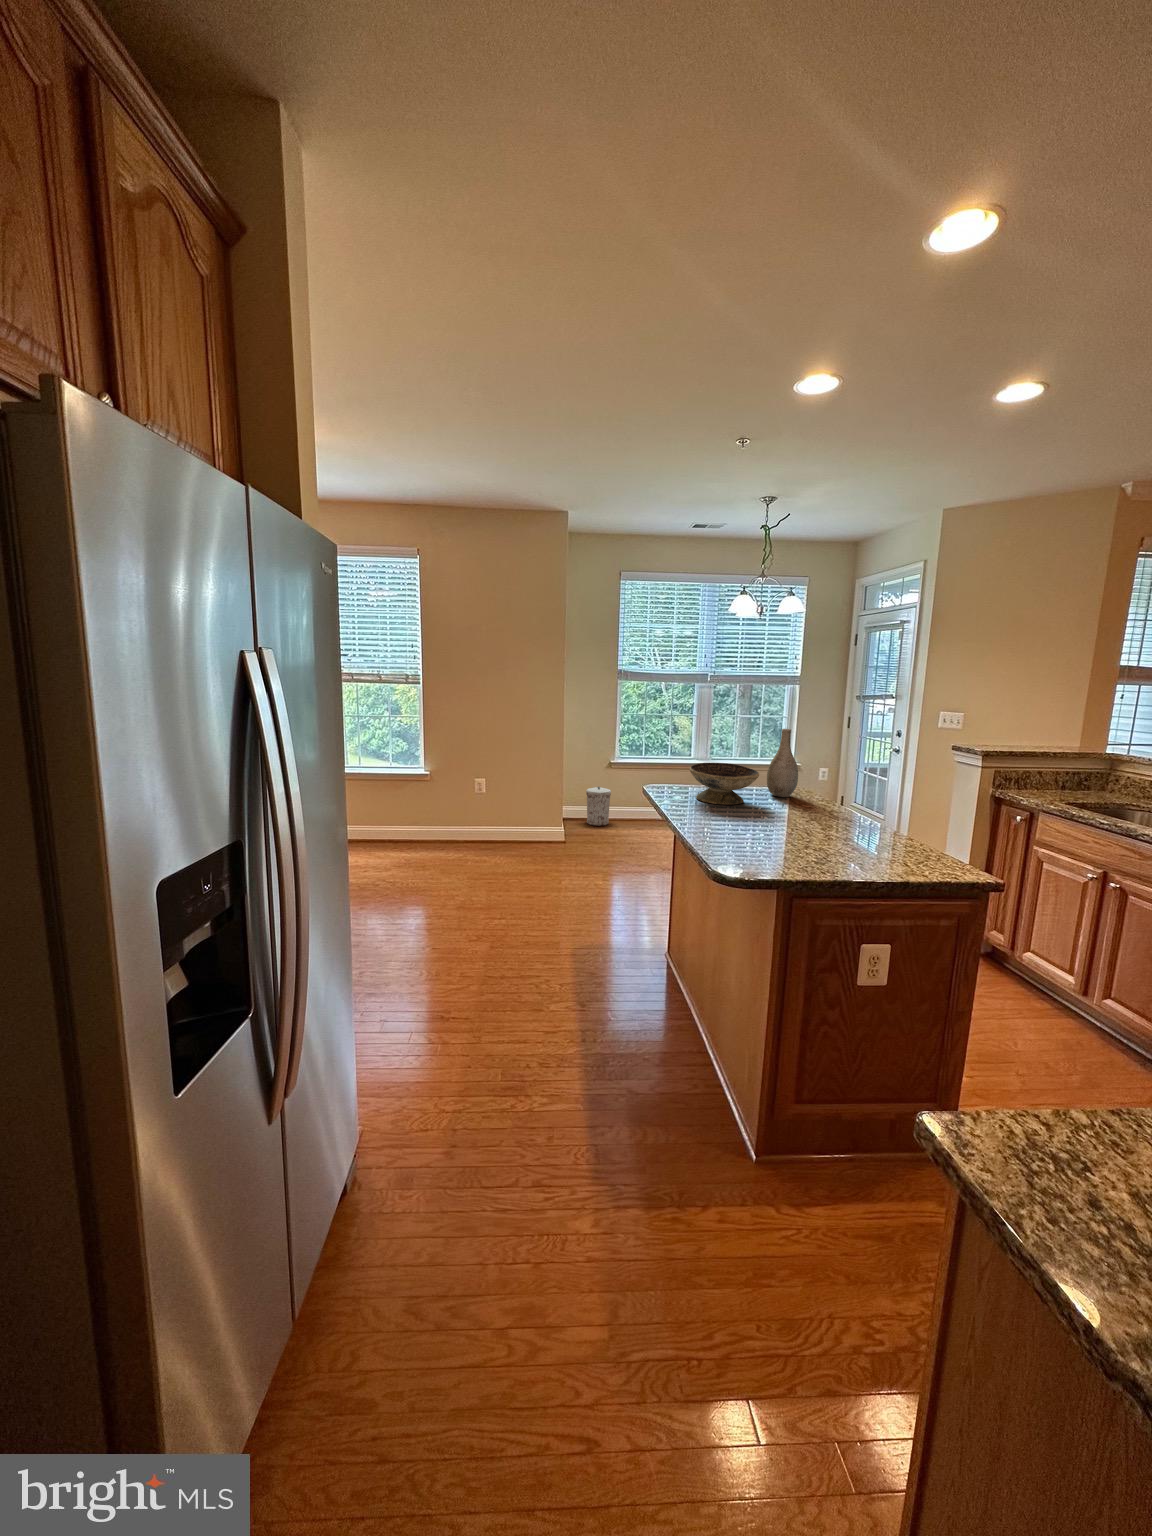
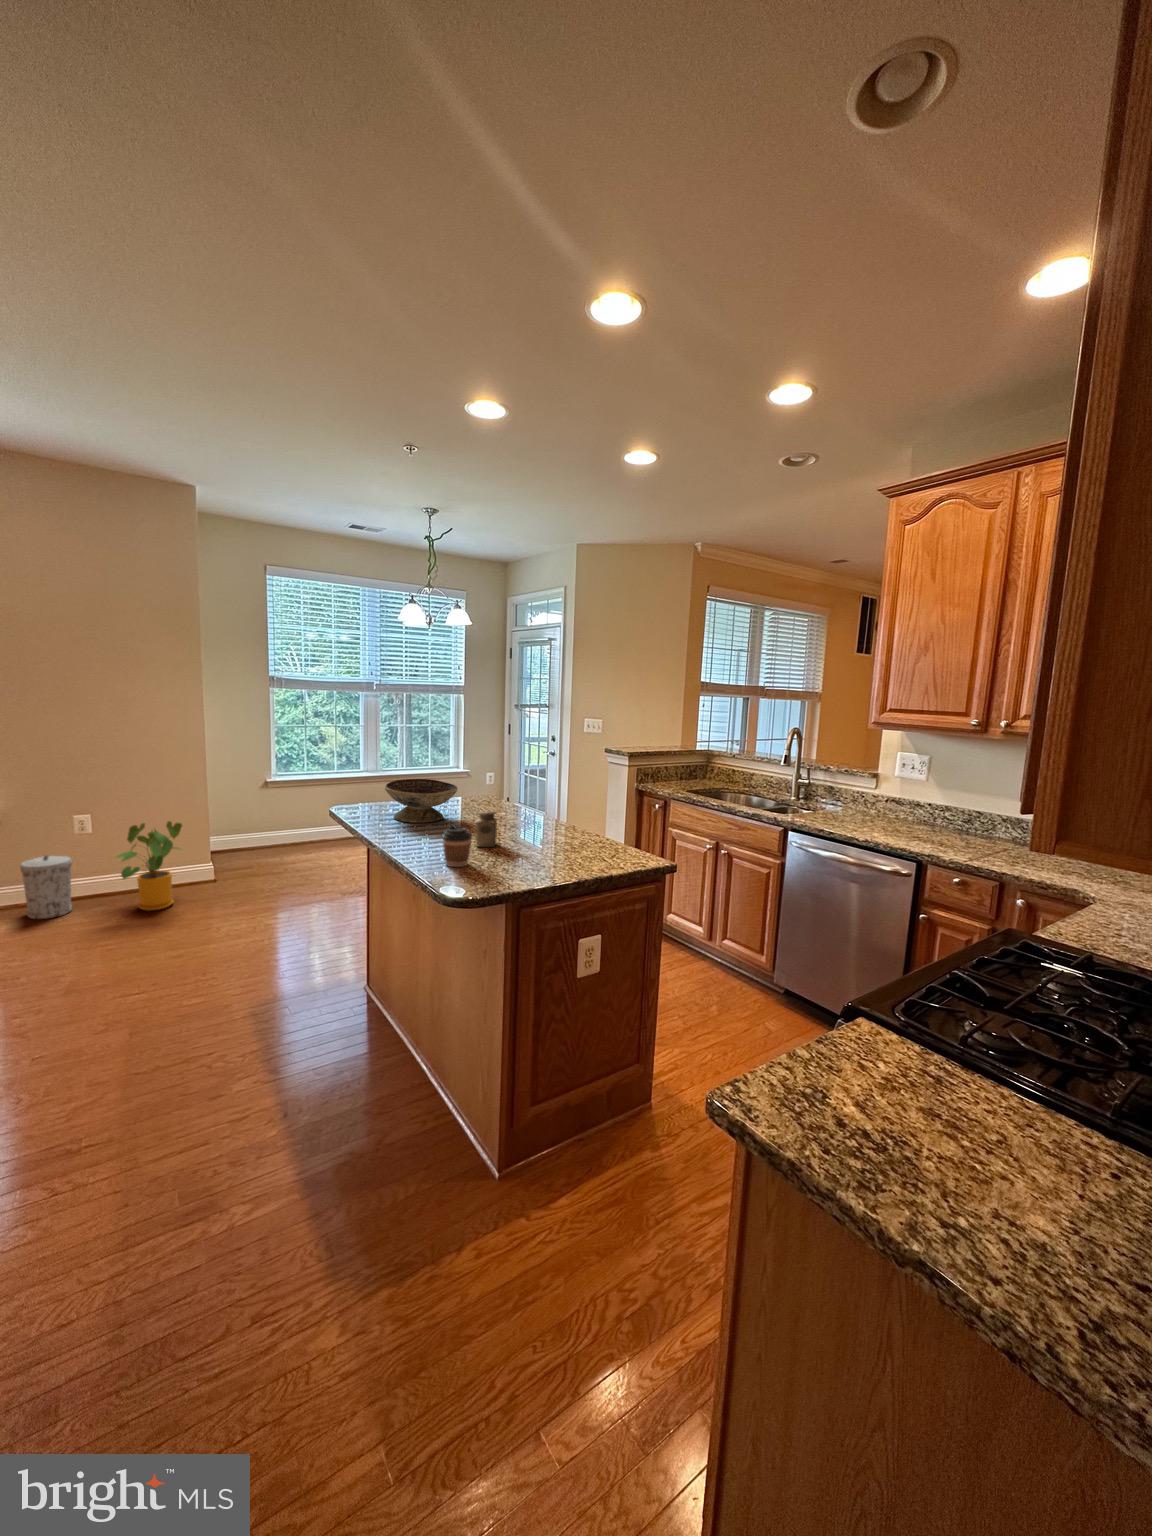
vase: present [767,729,798,797] -> none [461,741,491,808]
house plant: none [498,787,546,857] -> present [116,821,182,911]
trash can: present [586,787,611,826] -> present [20,856,72,919]
salt shaker: none [766,797,789,834] -> present [476,810,497,847]
coffee cup: none [726,806,756,848] -> present [442,825,472,867]

